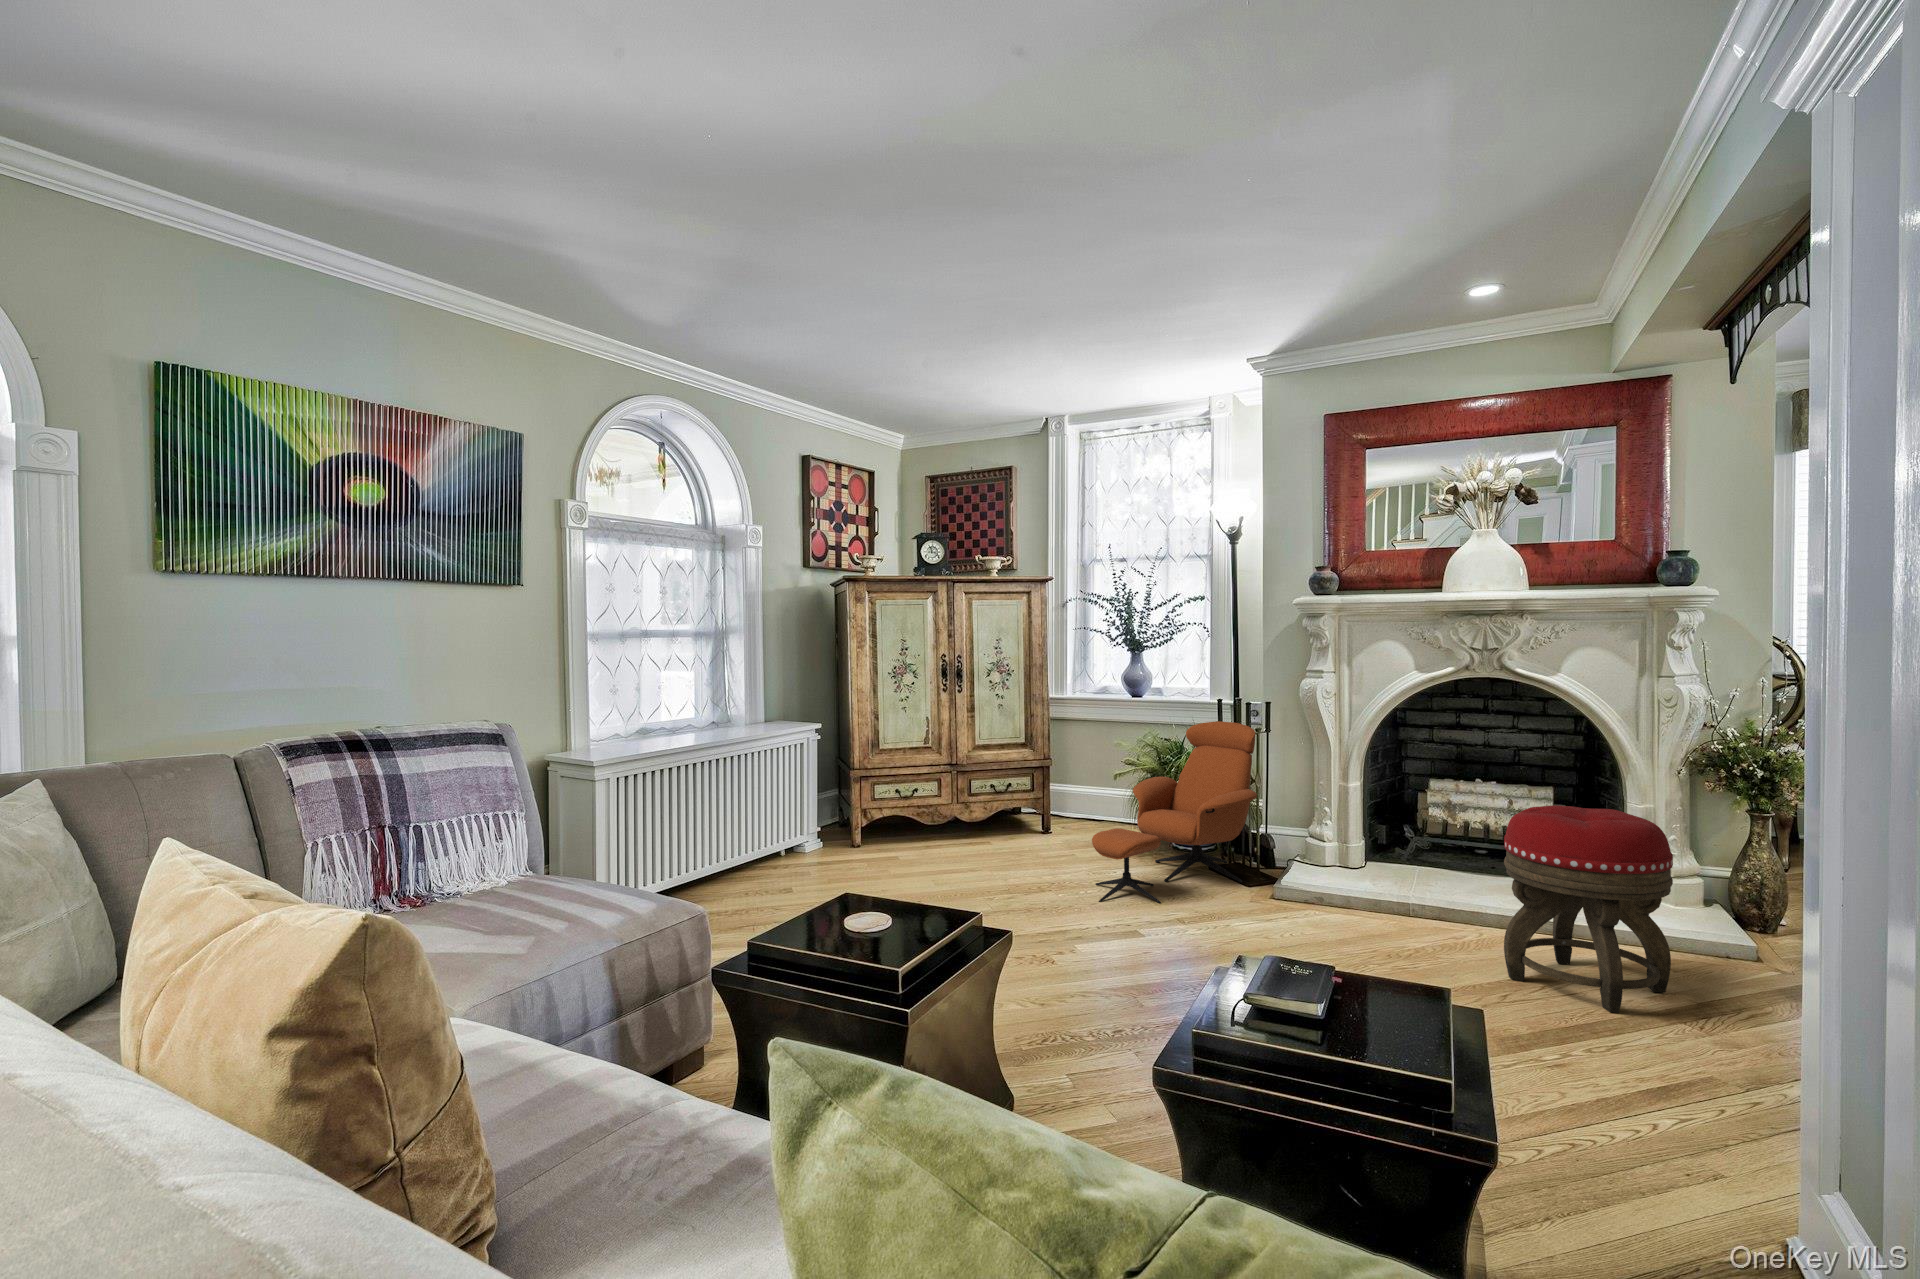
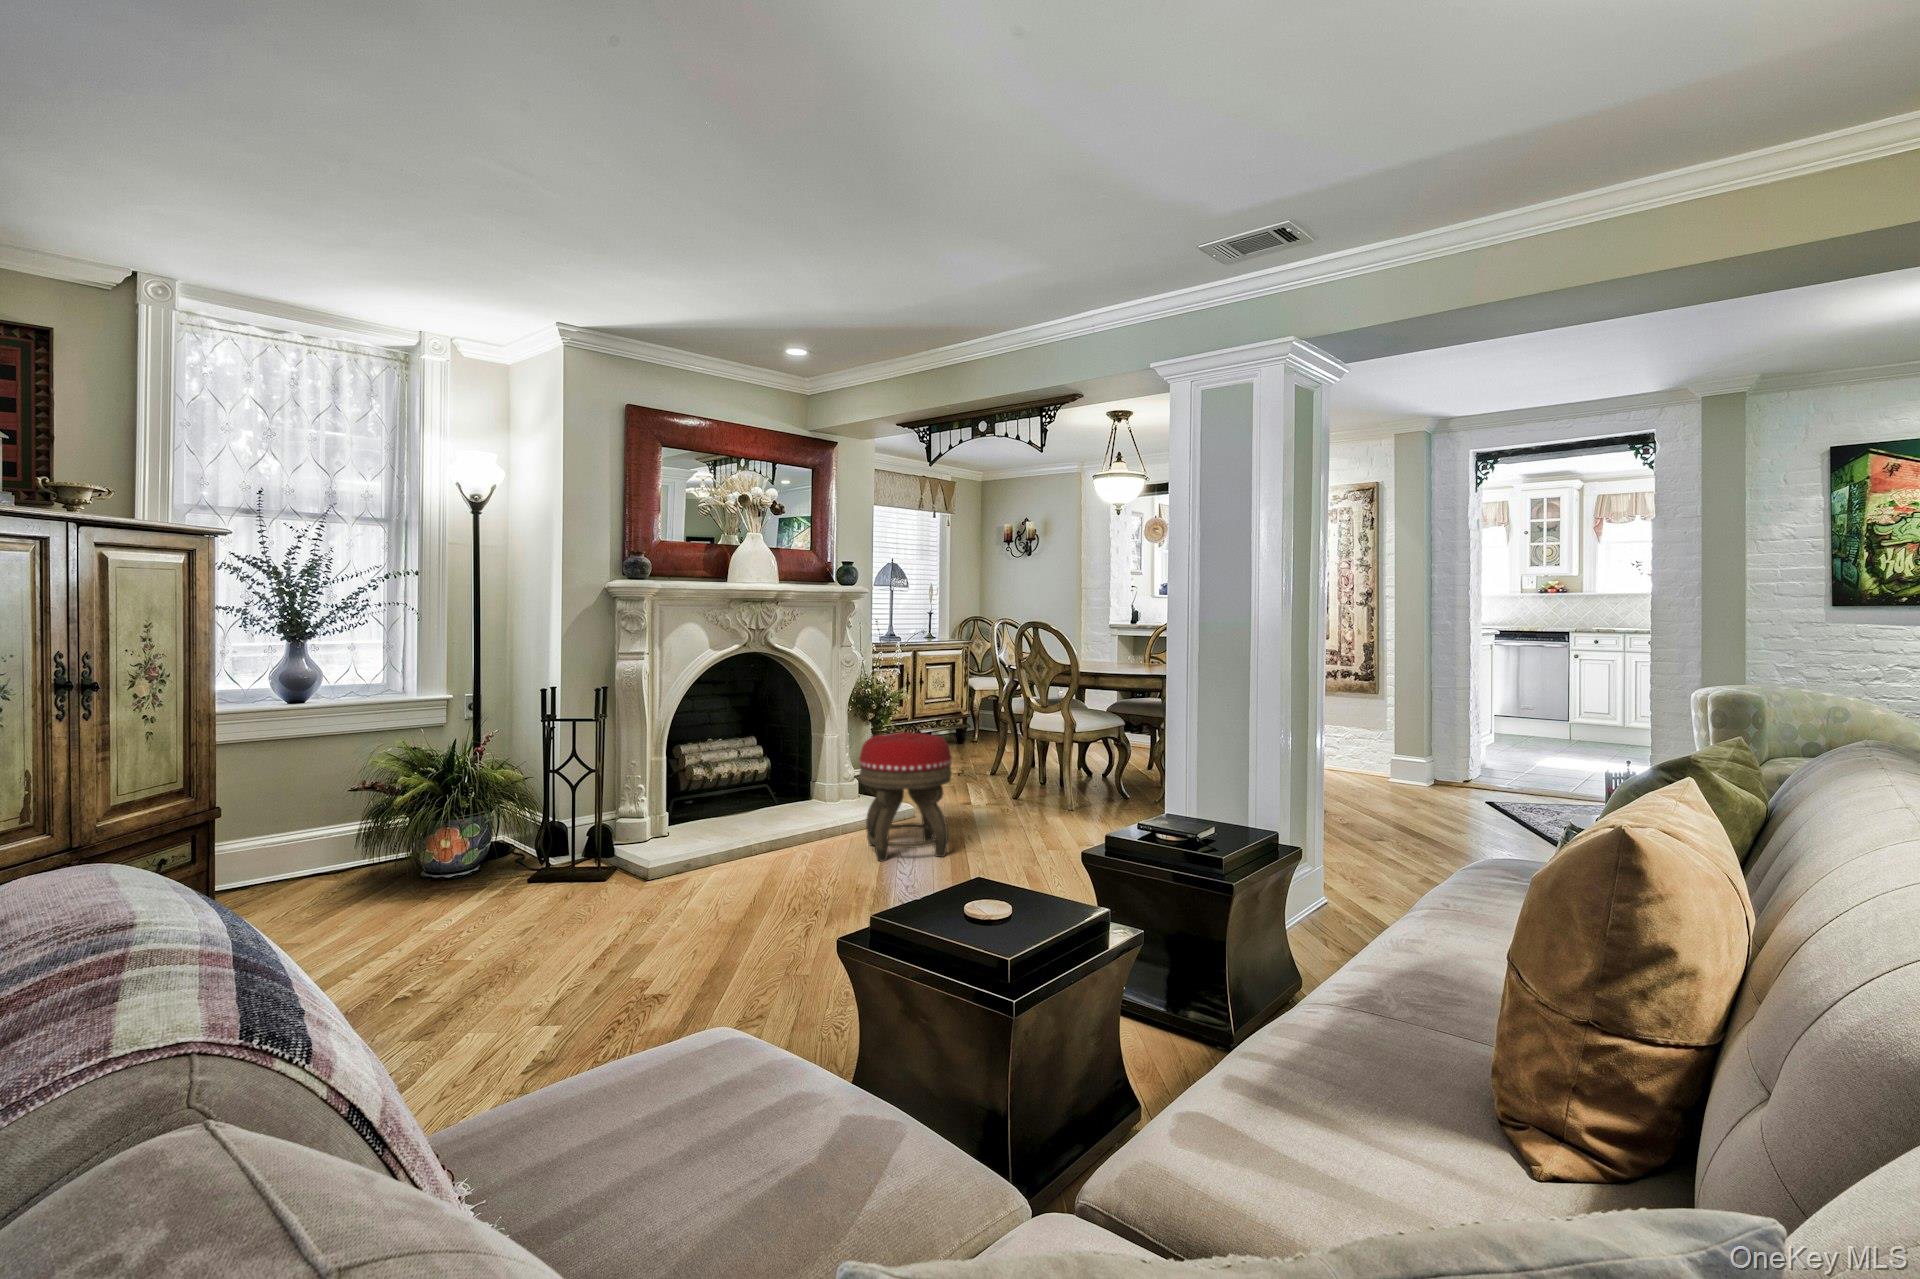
lounge chair: present [1092,721,1257,903] -> none [457,714,610,937]

